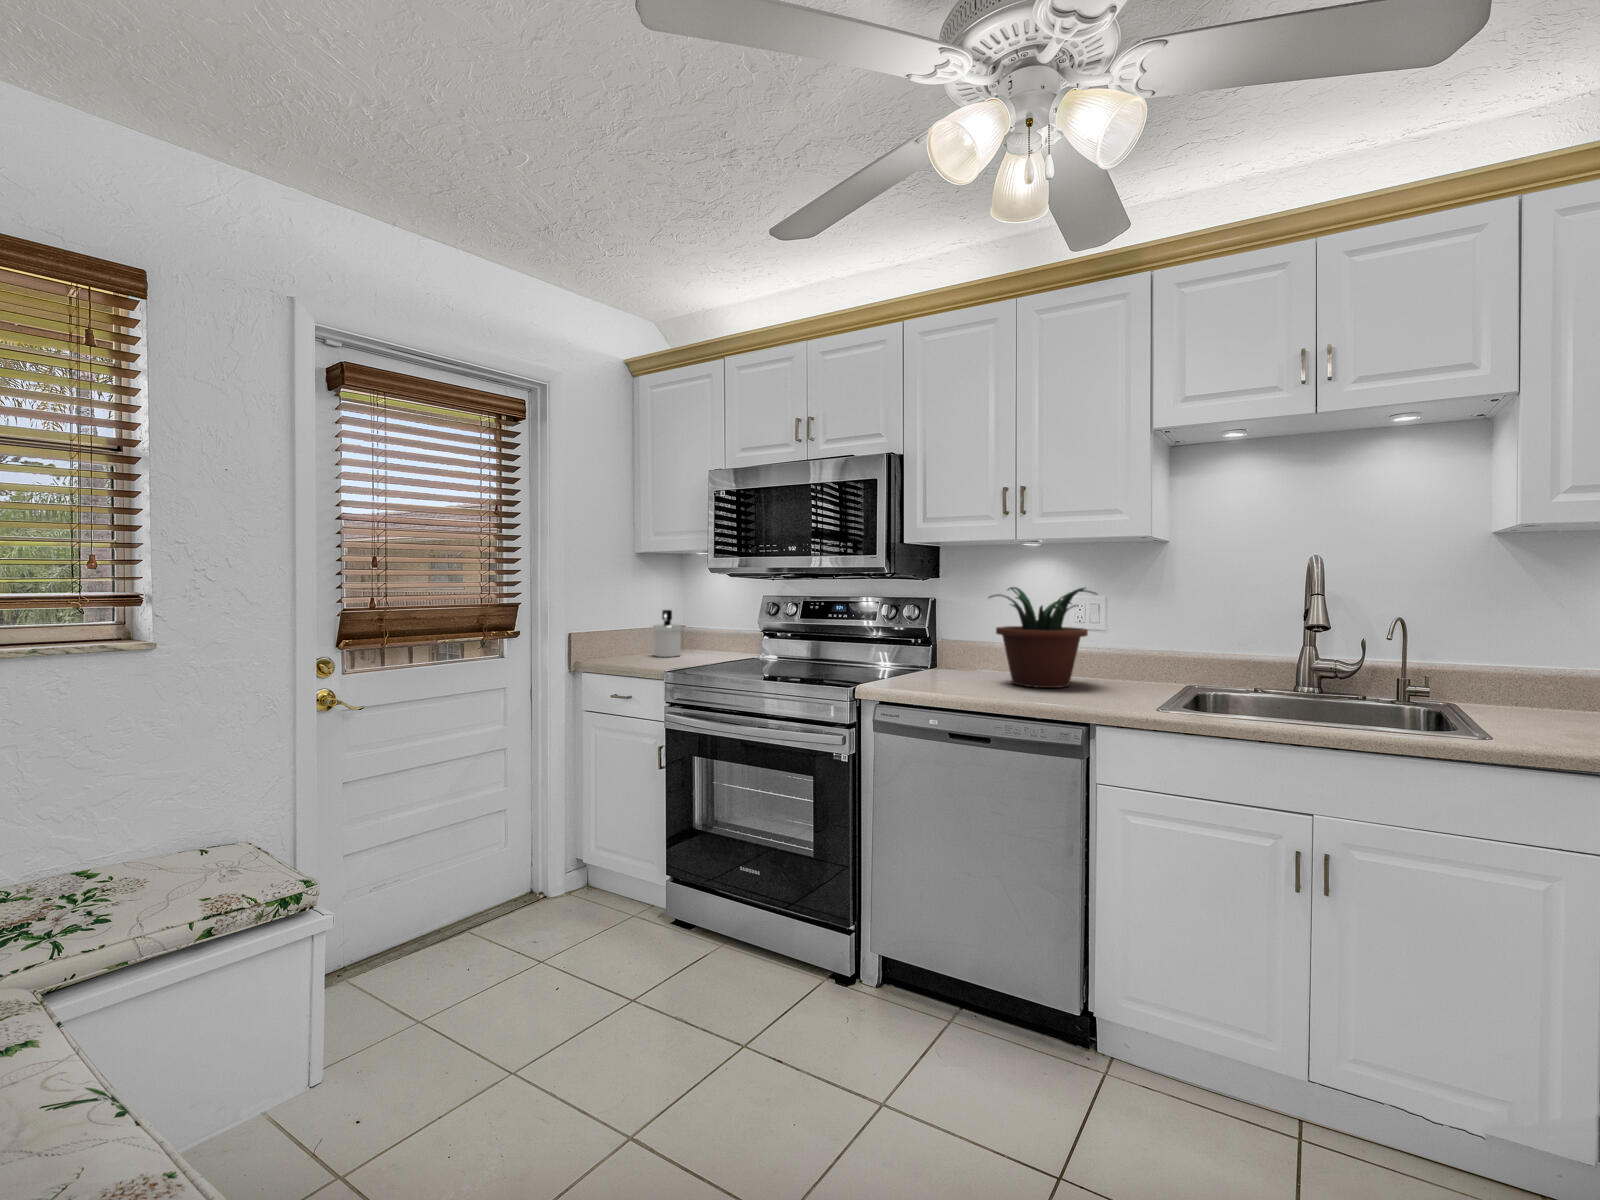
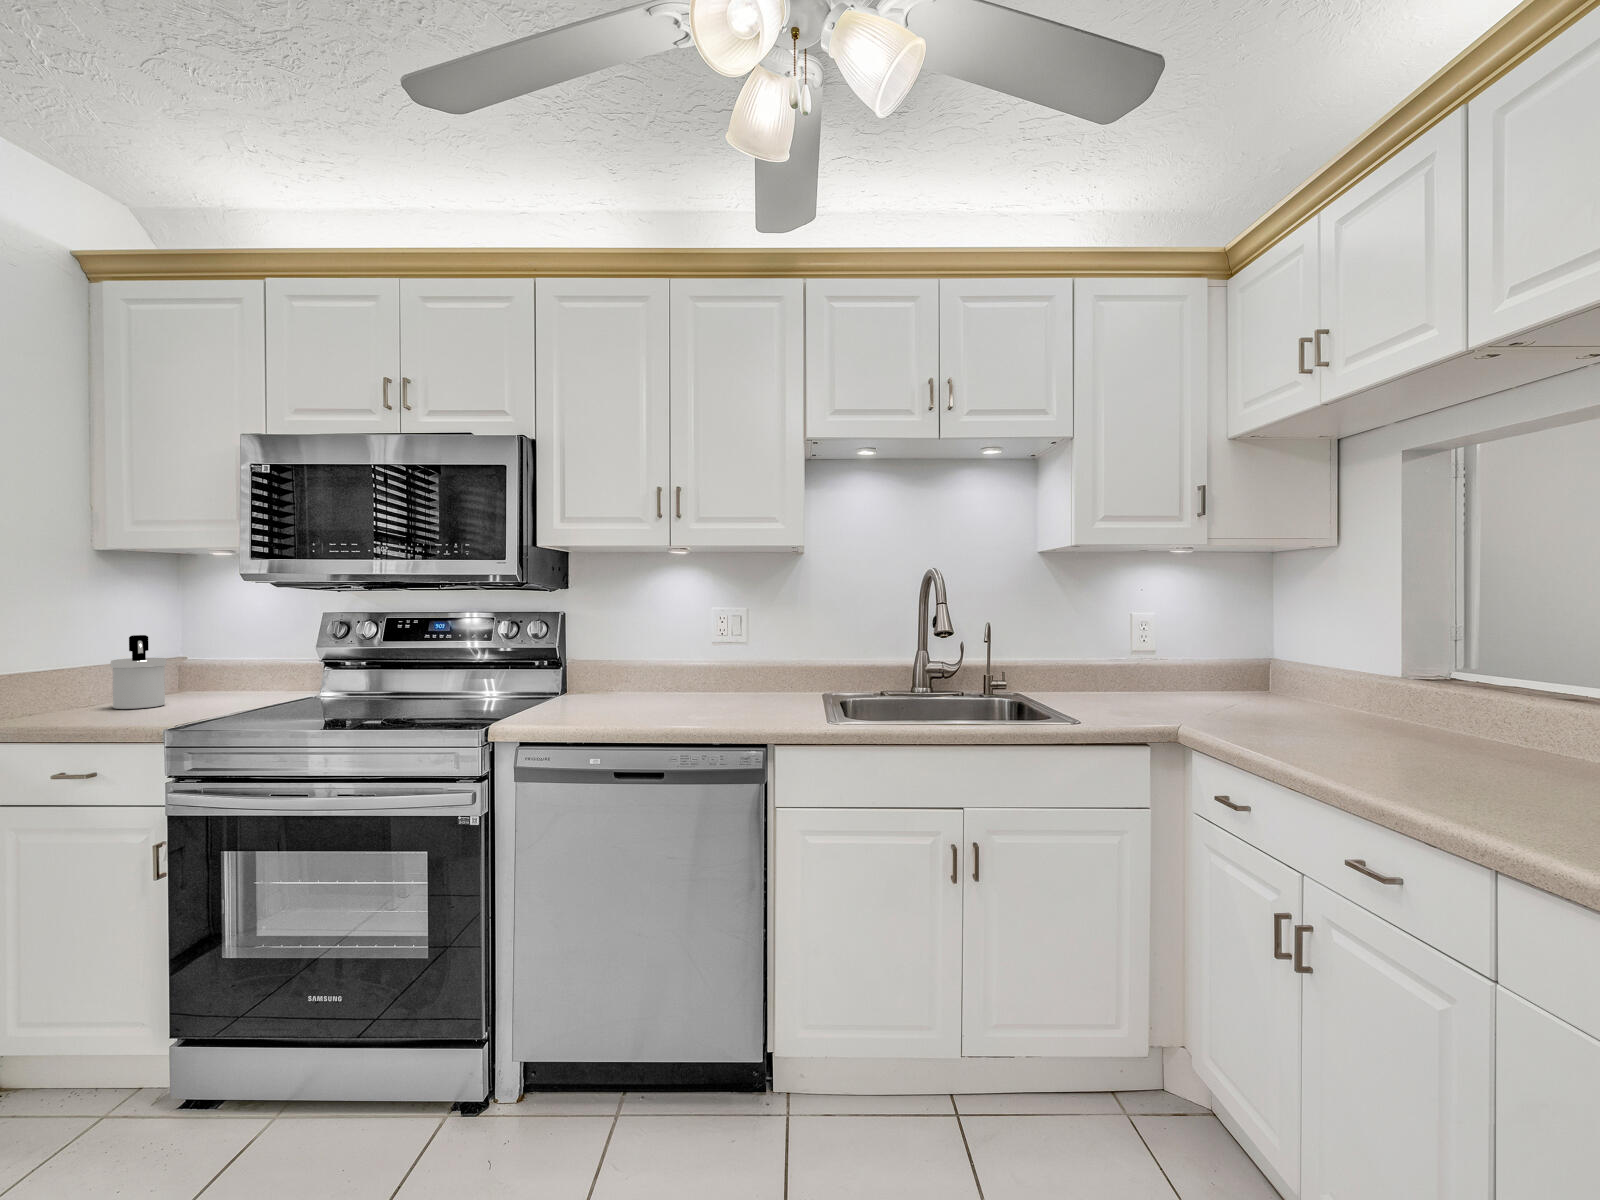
potted plant: present [989,587,1097,688] -> none [638,599,753,710]

